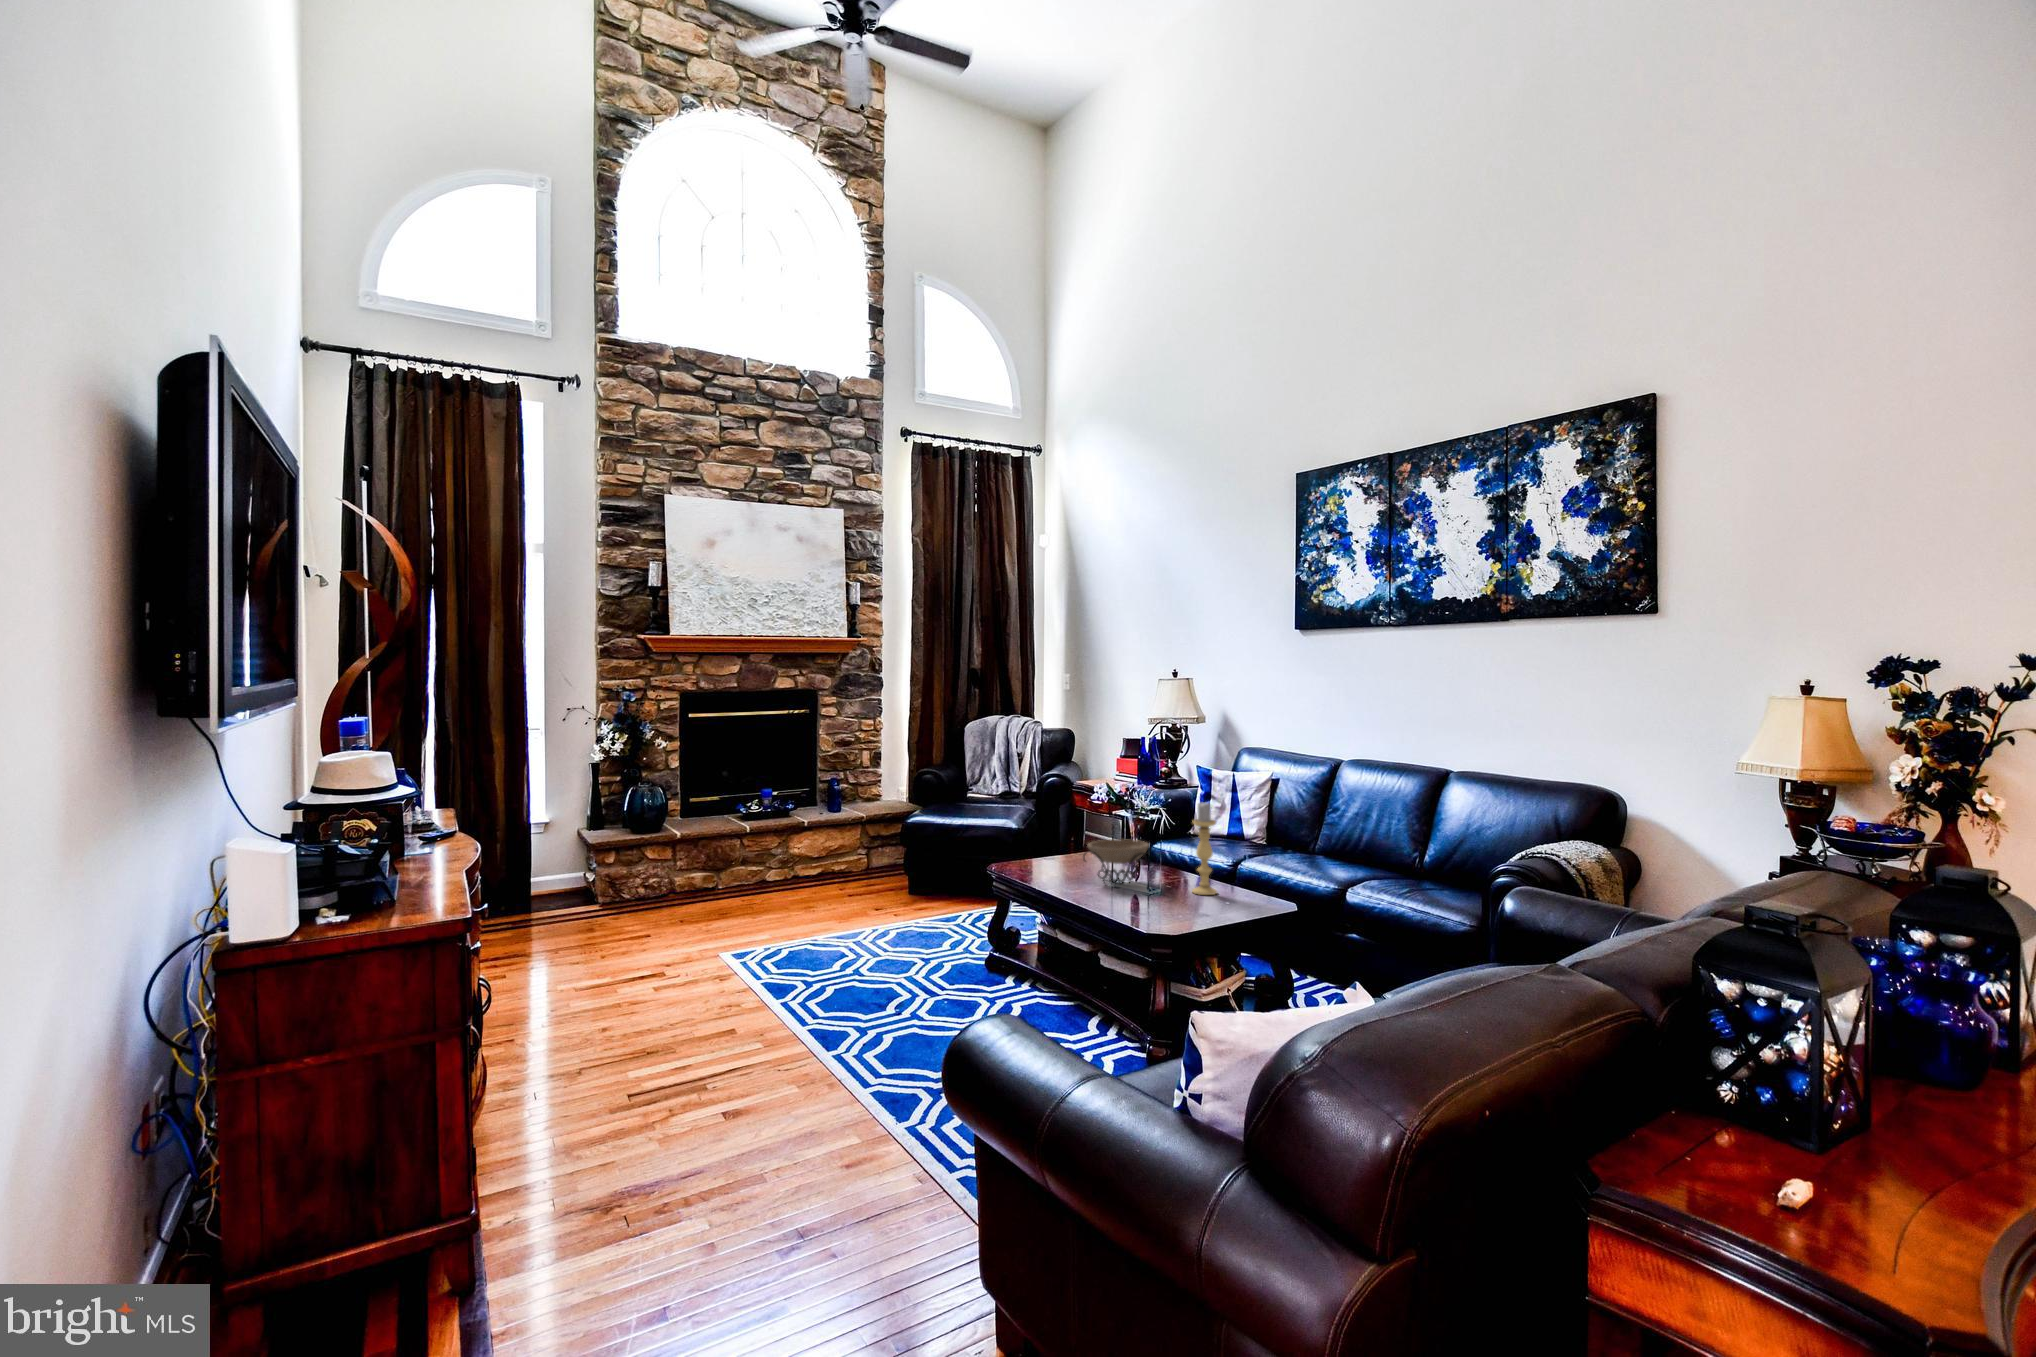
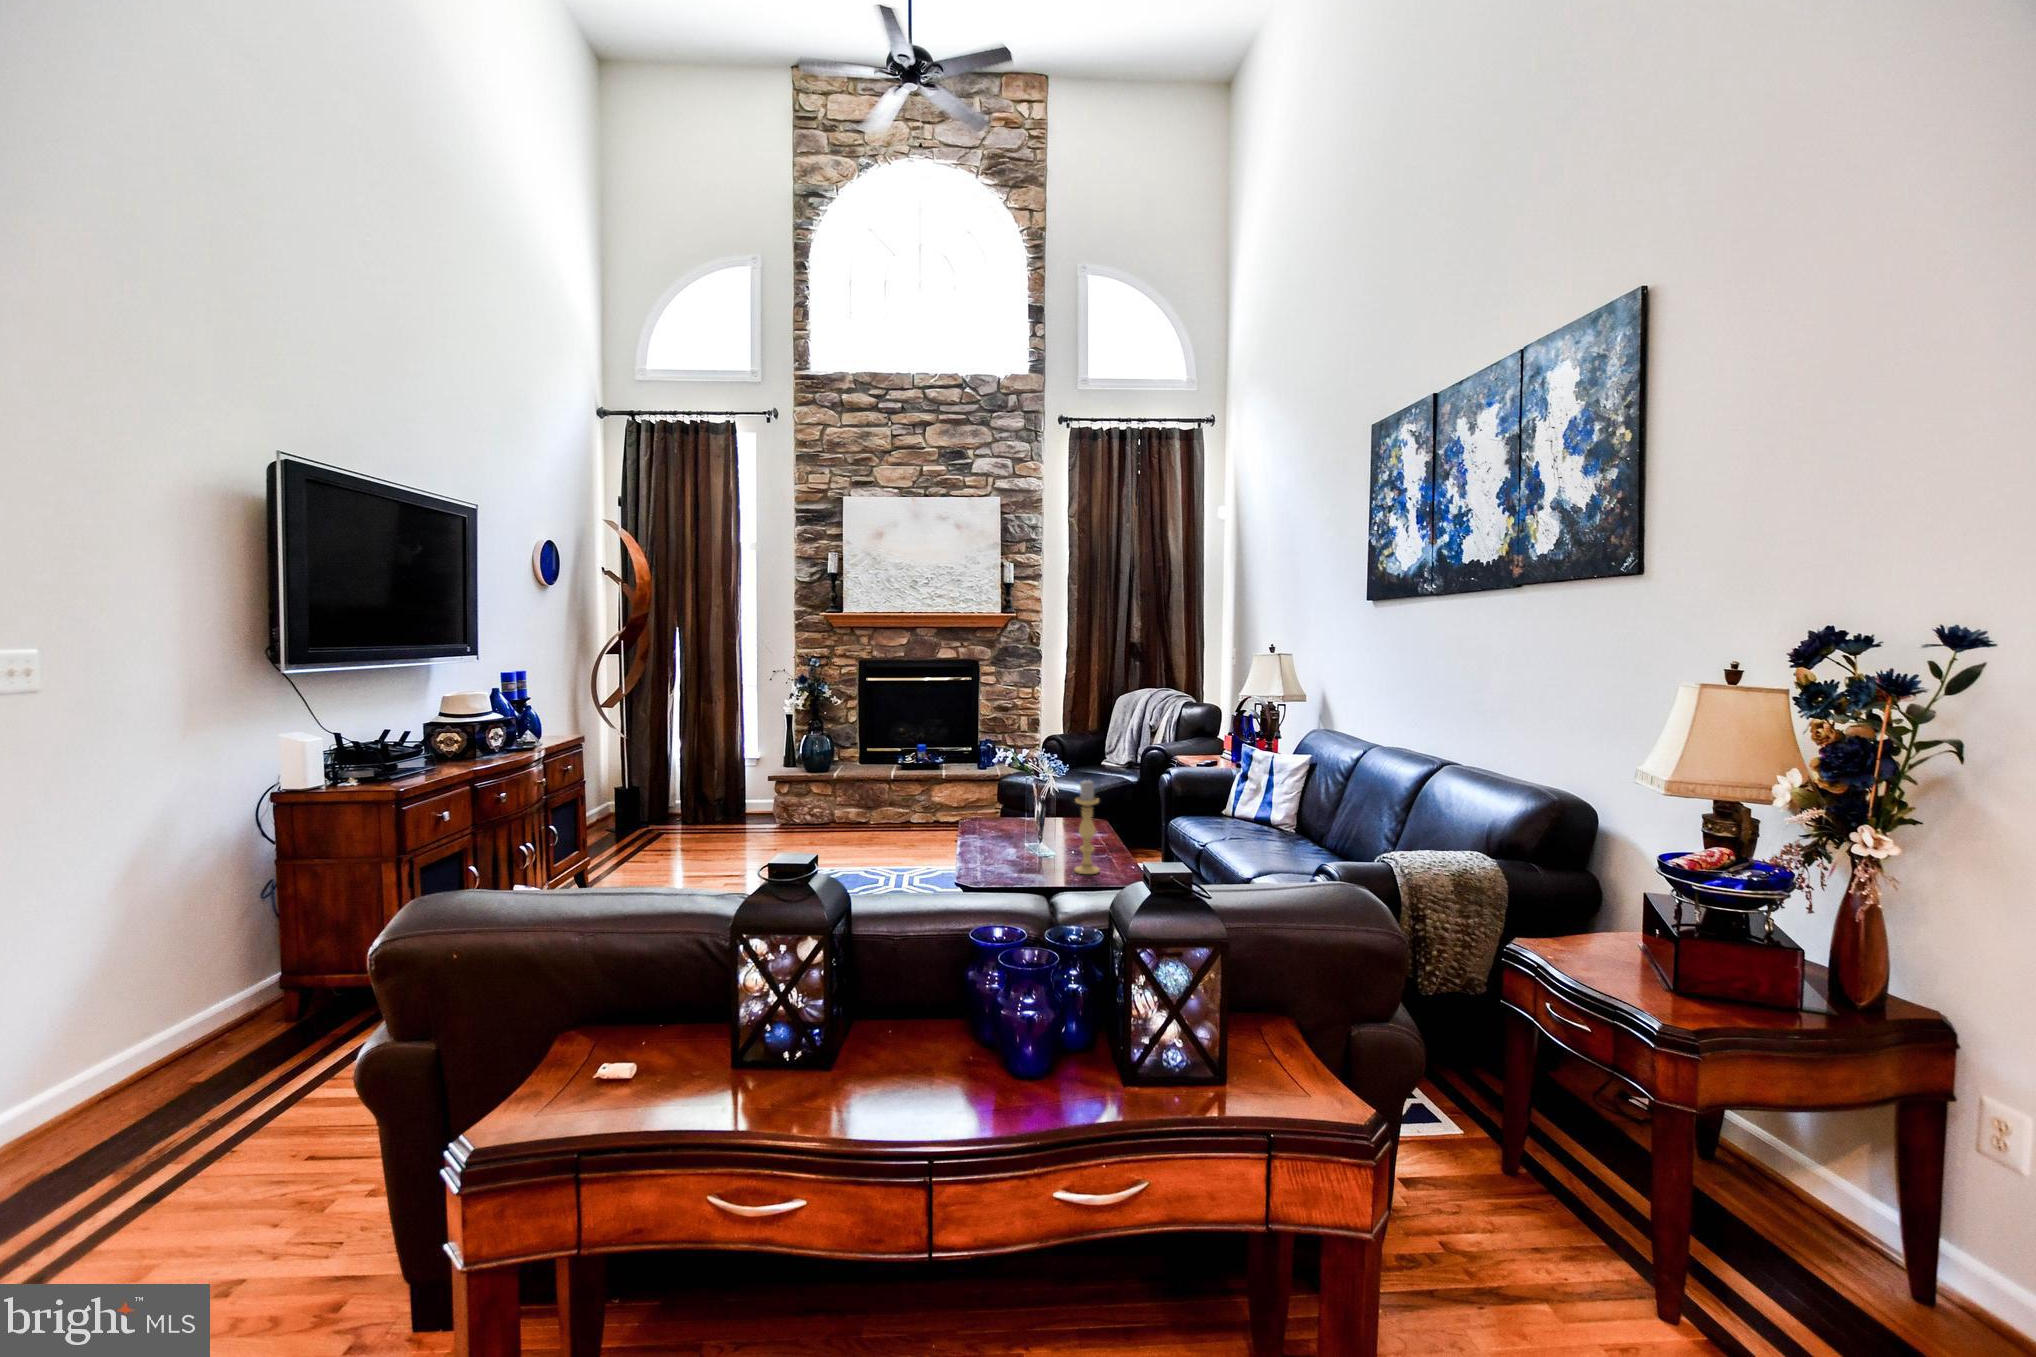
decorative bowl: present [1083,839,1150,883] -> none [988,811,1073,855]

